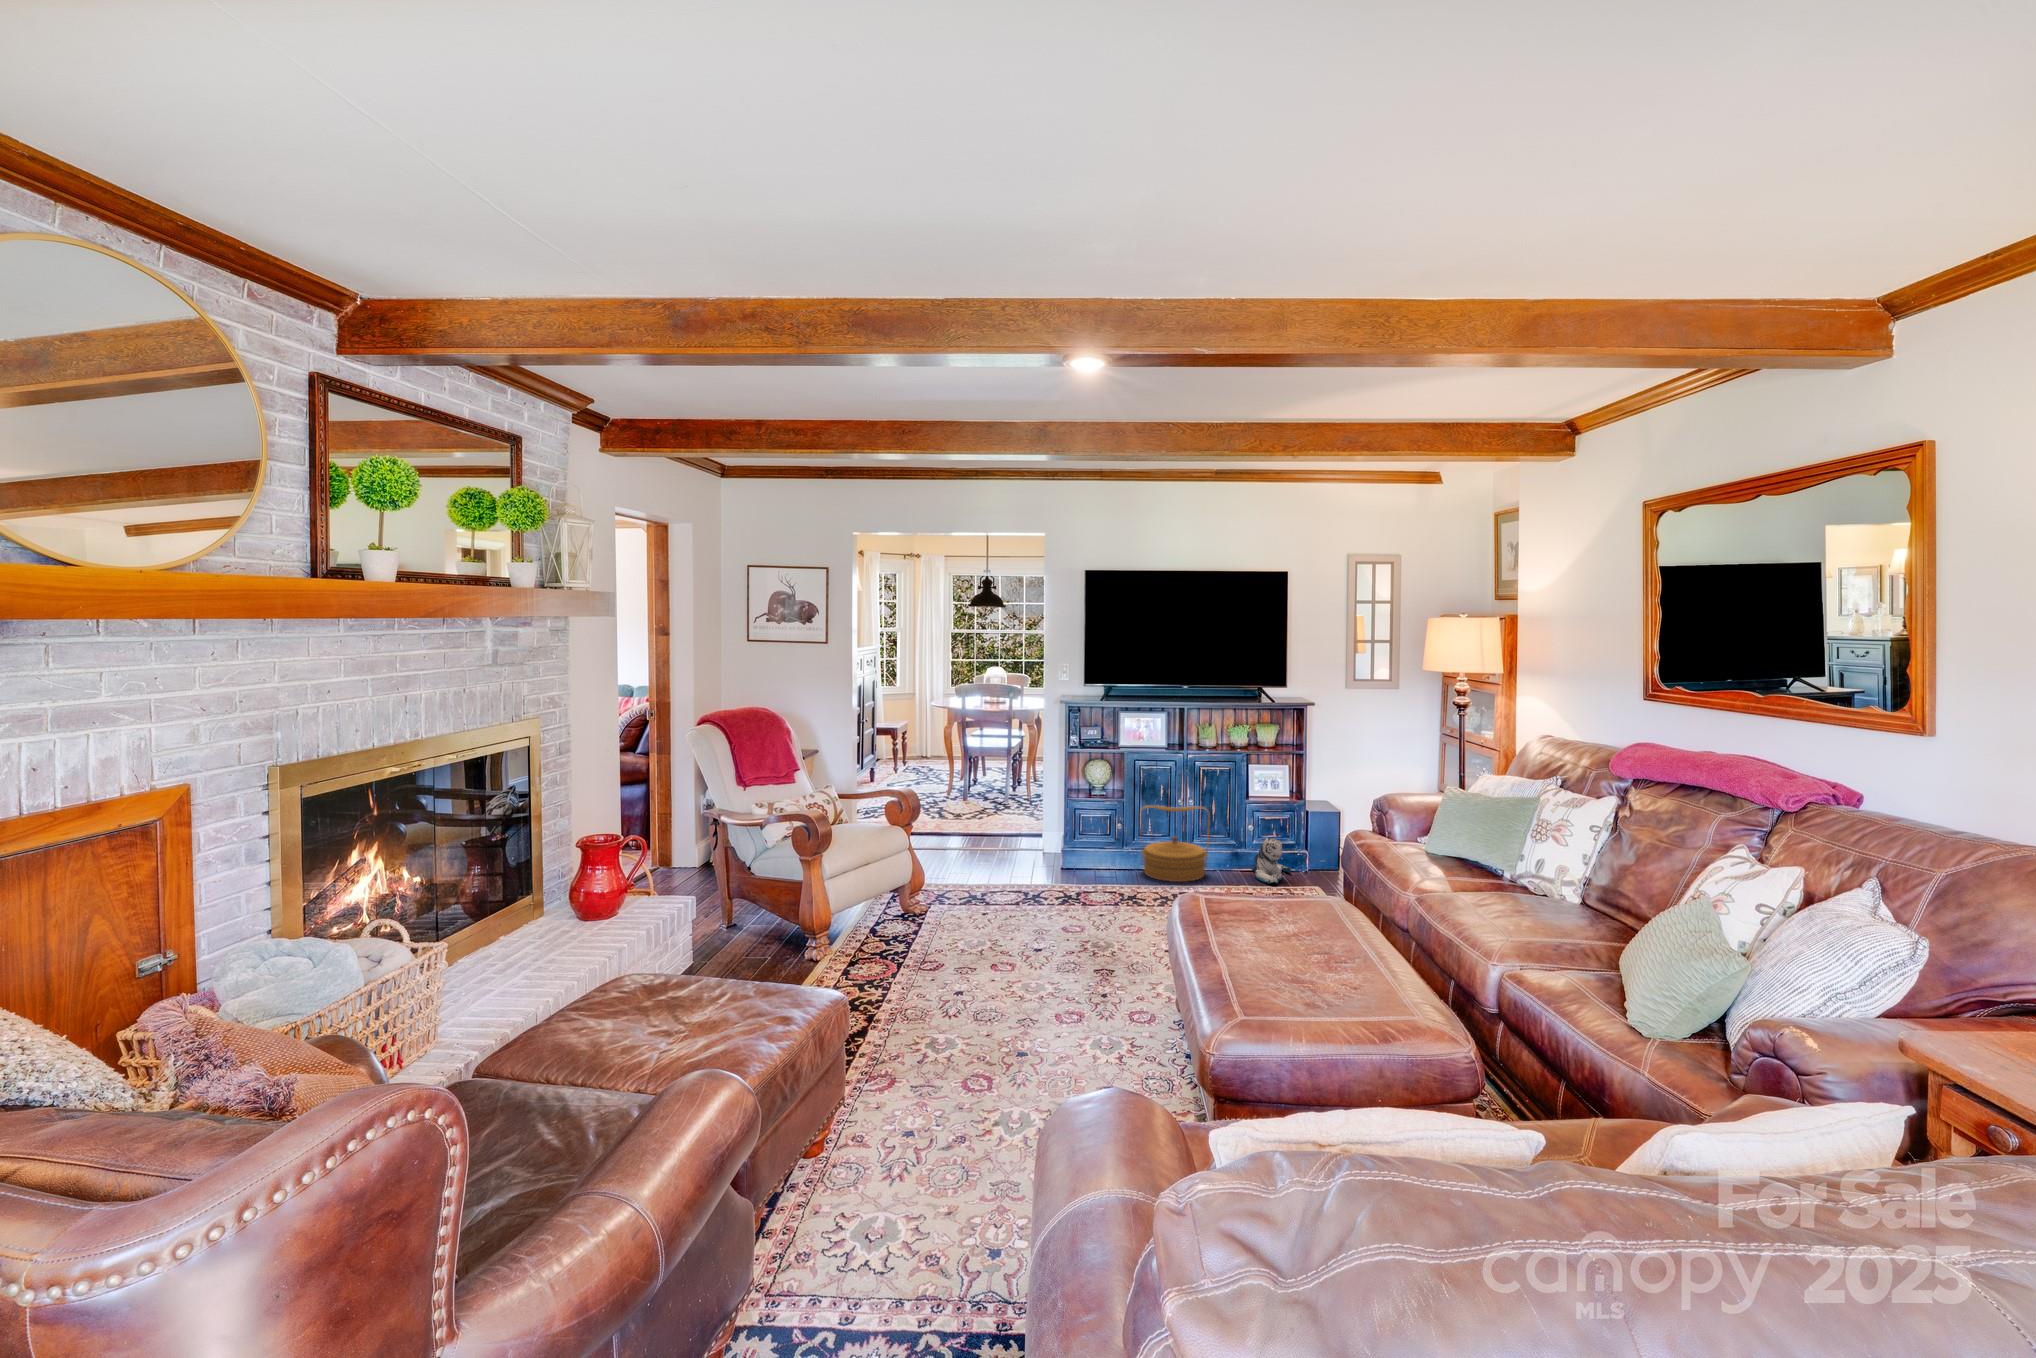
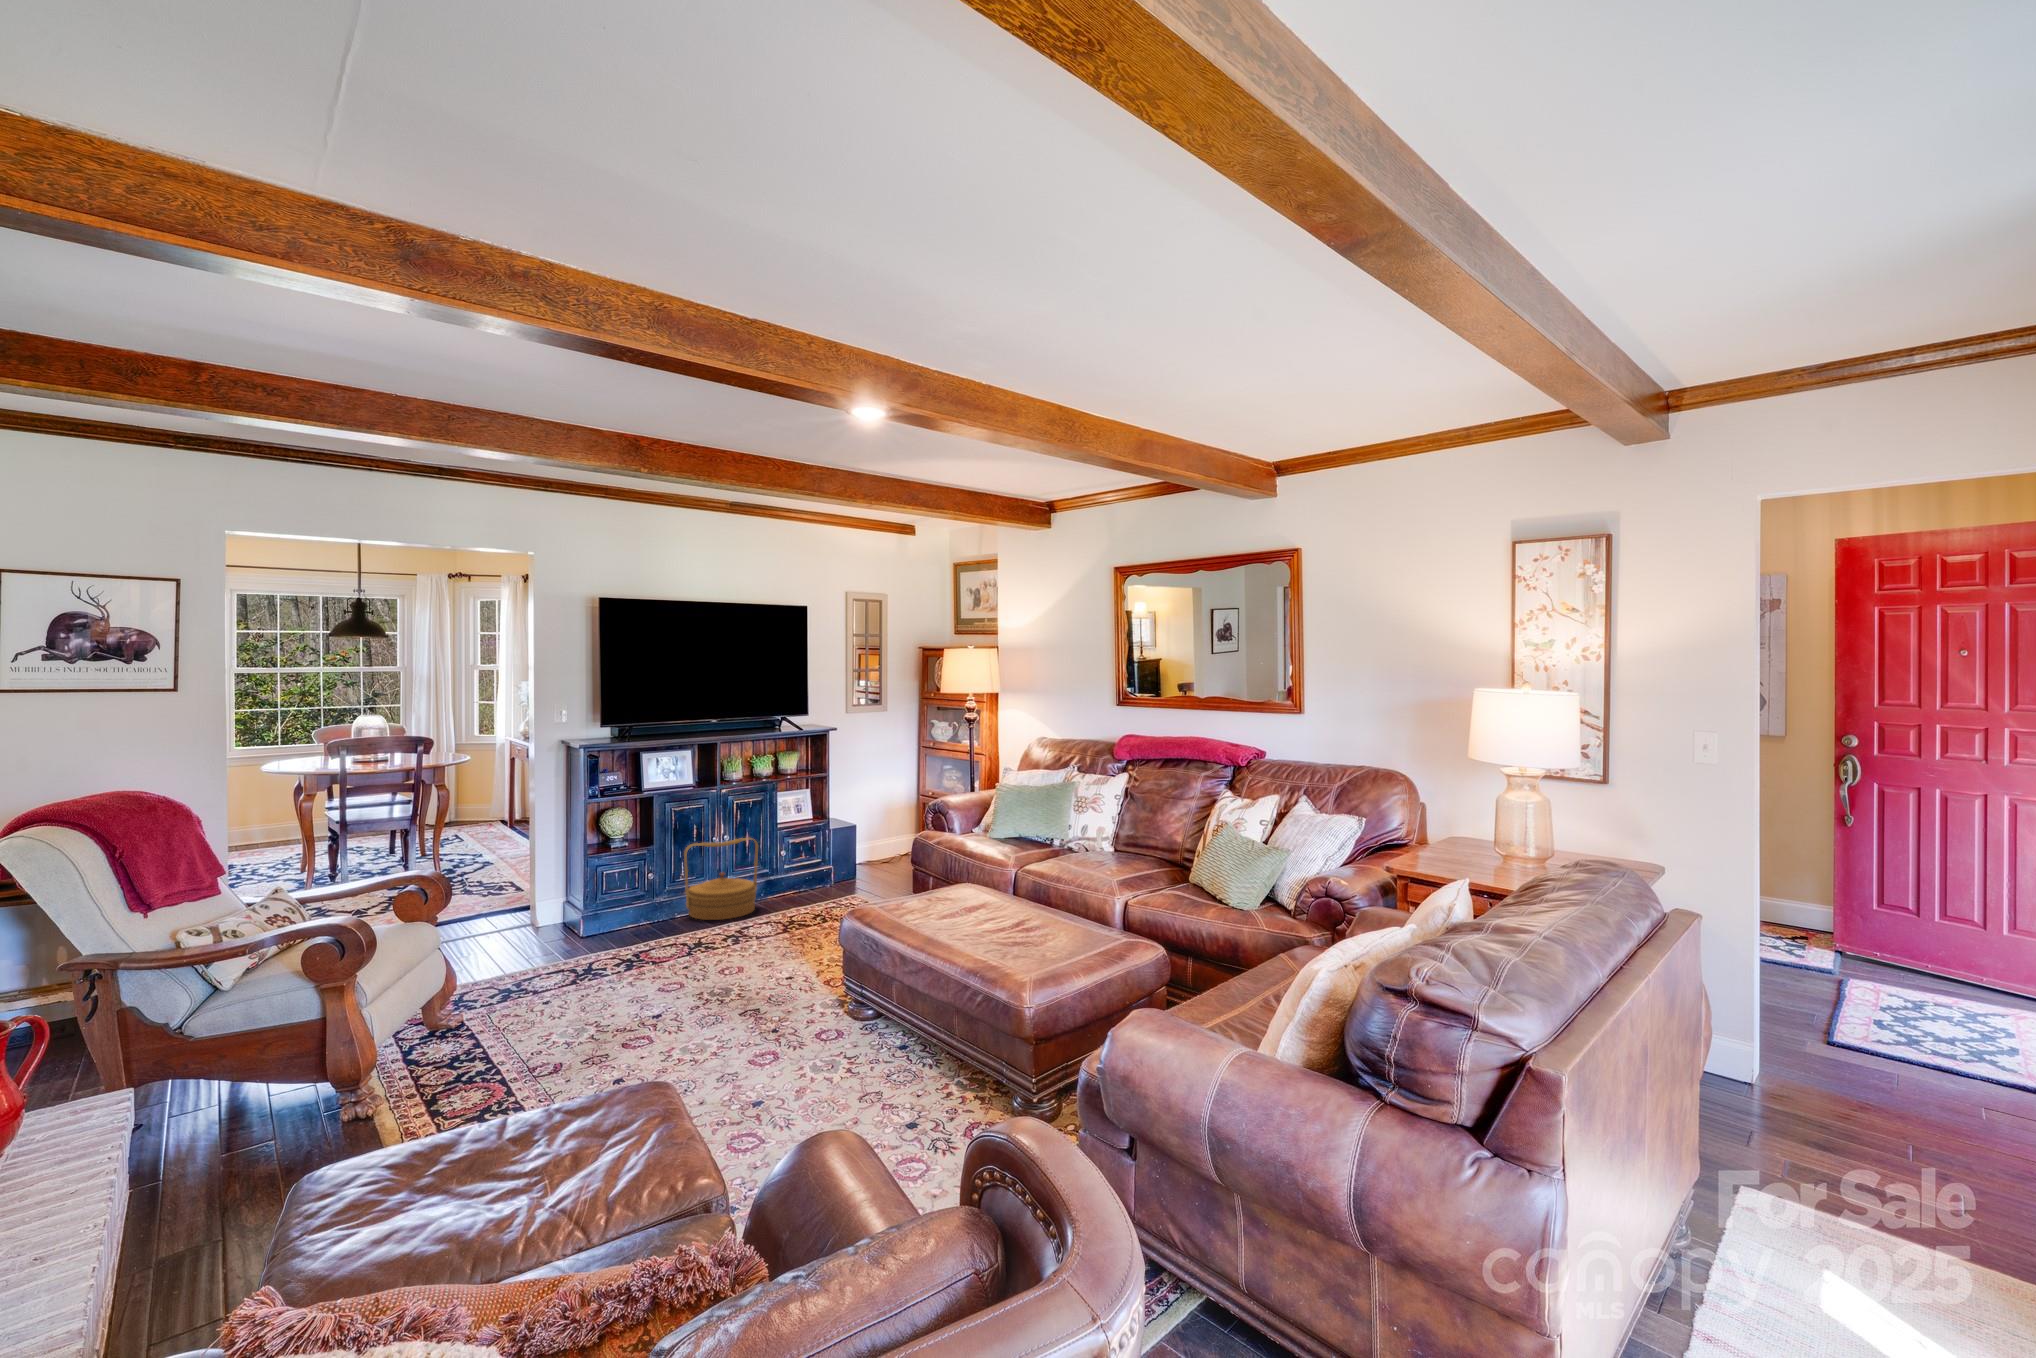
plush toy: present [1252,838,1291,884] -> none [793,859,831,903]

